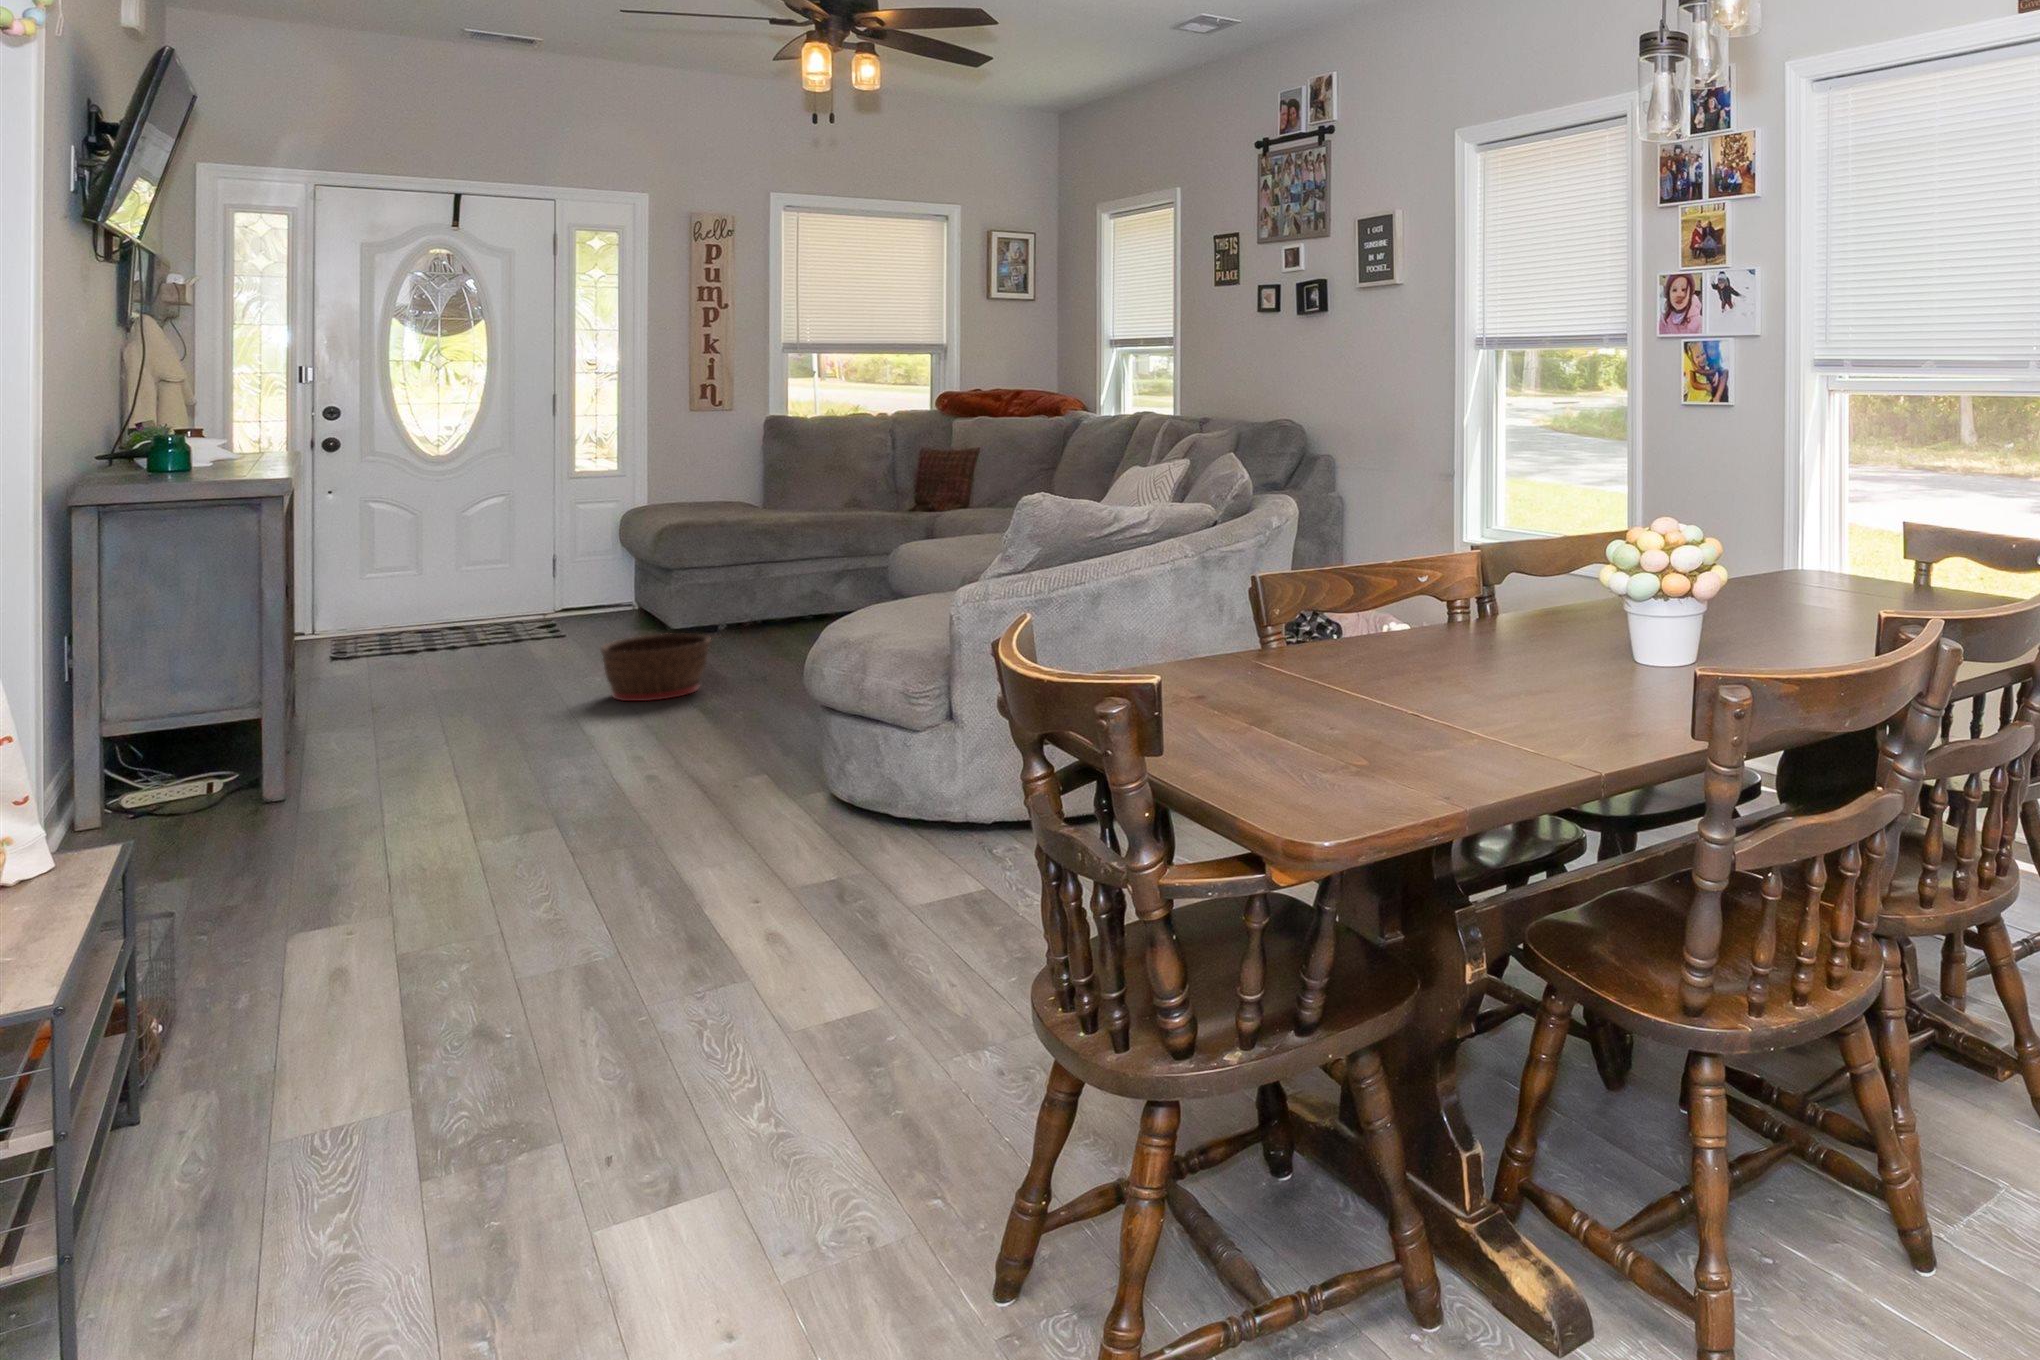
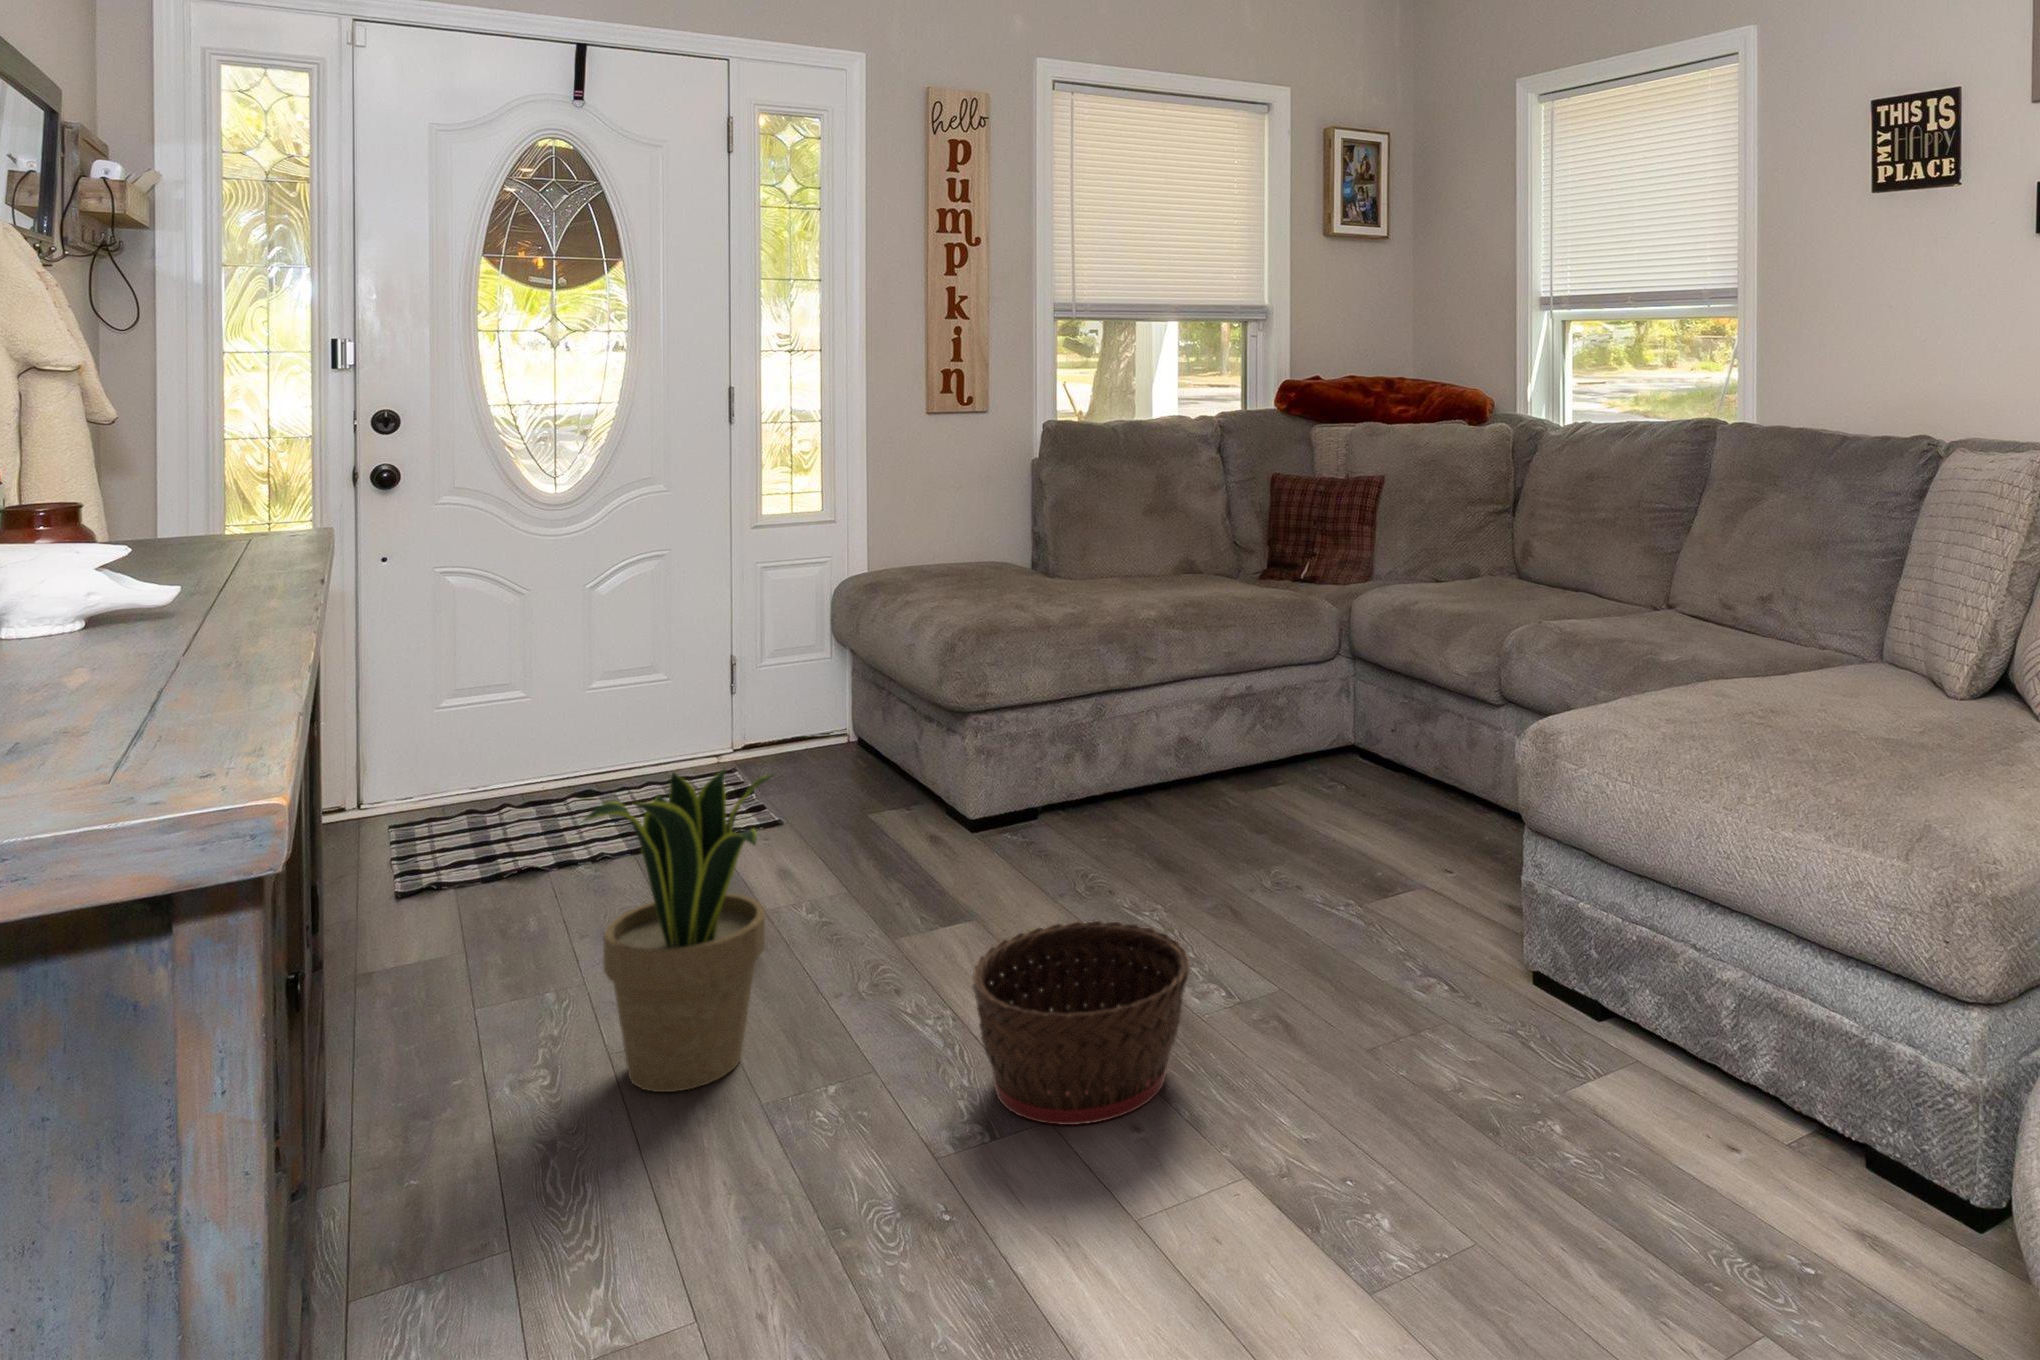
potted plant: none [418,560,521,700] -> present [585,768,773,1092]

